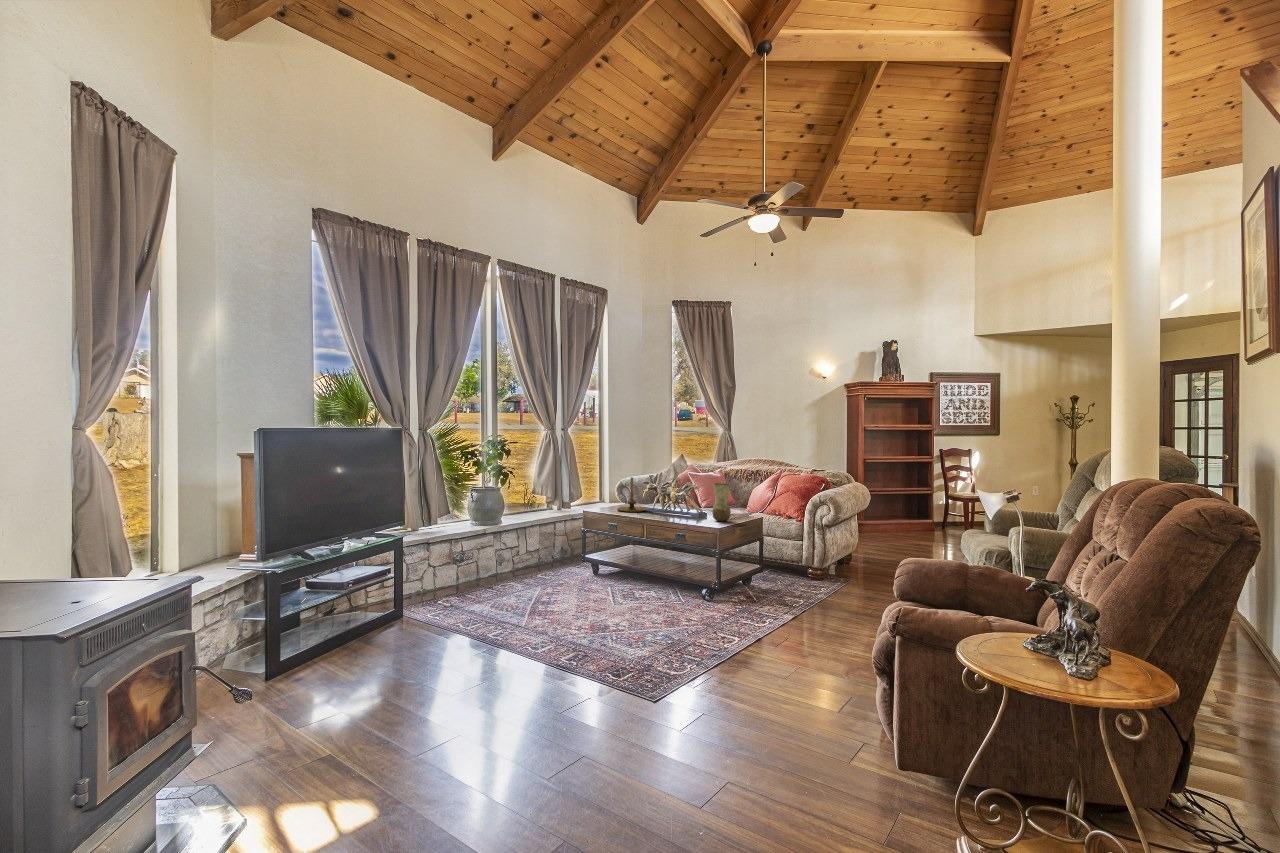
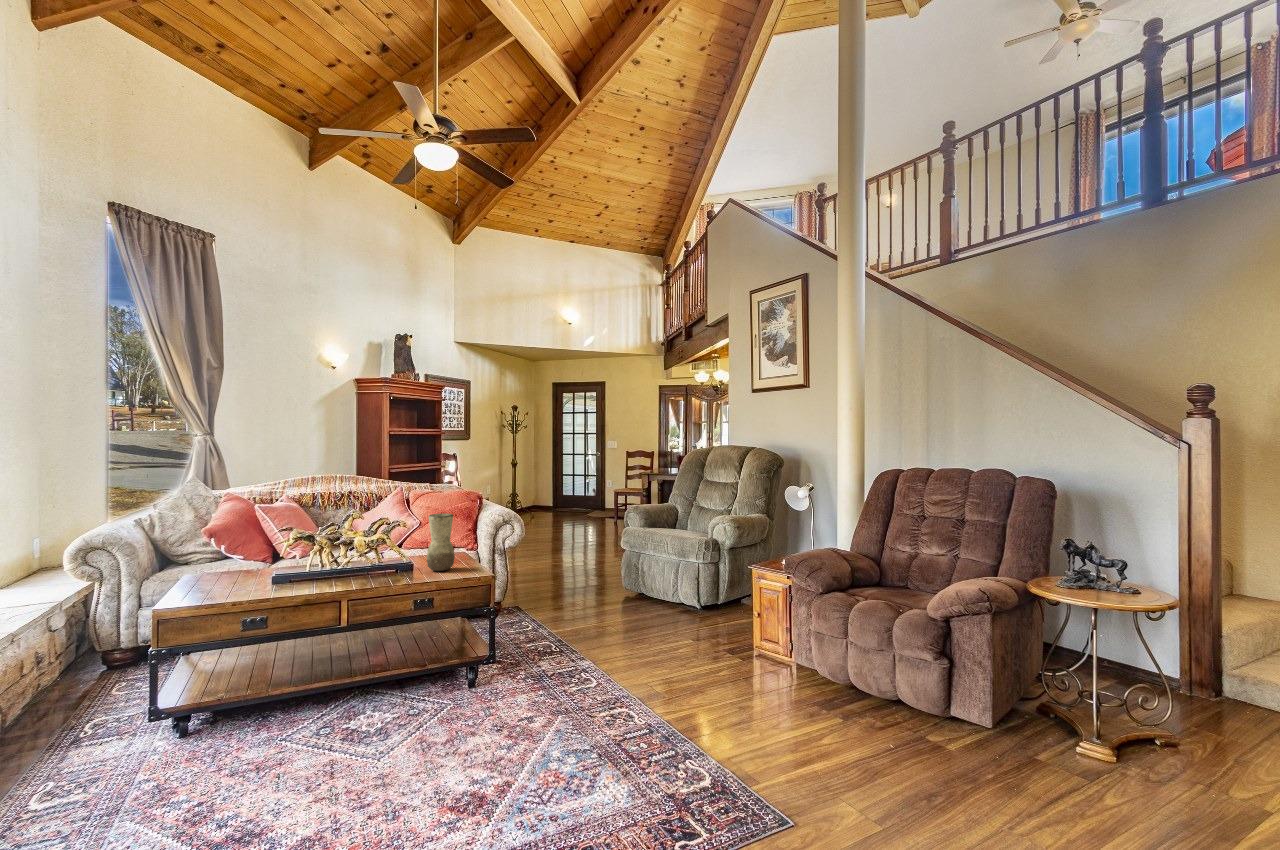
candle holder: present [617,478,646,512] -> none [206,526,274,596]

